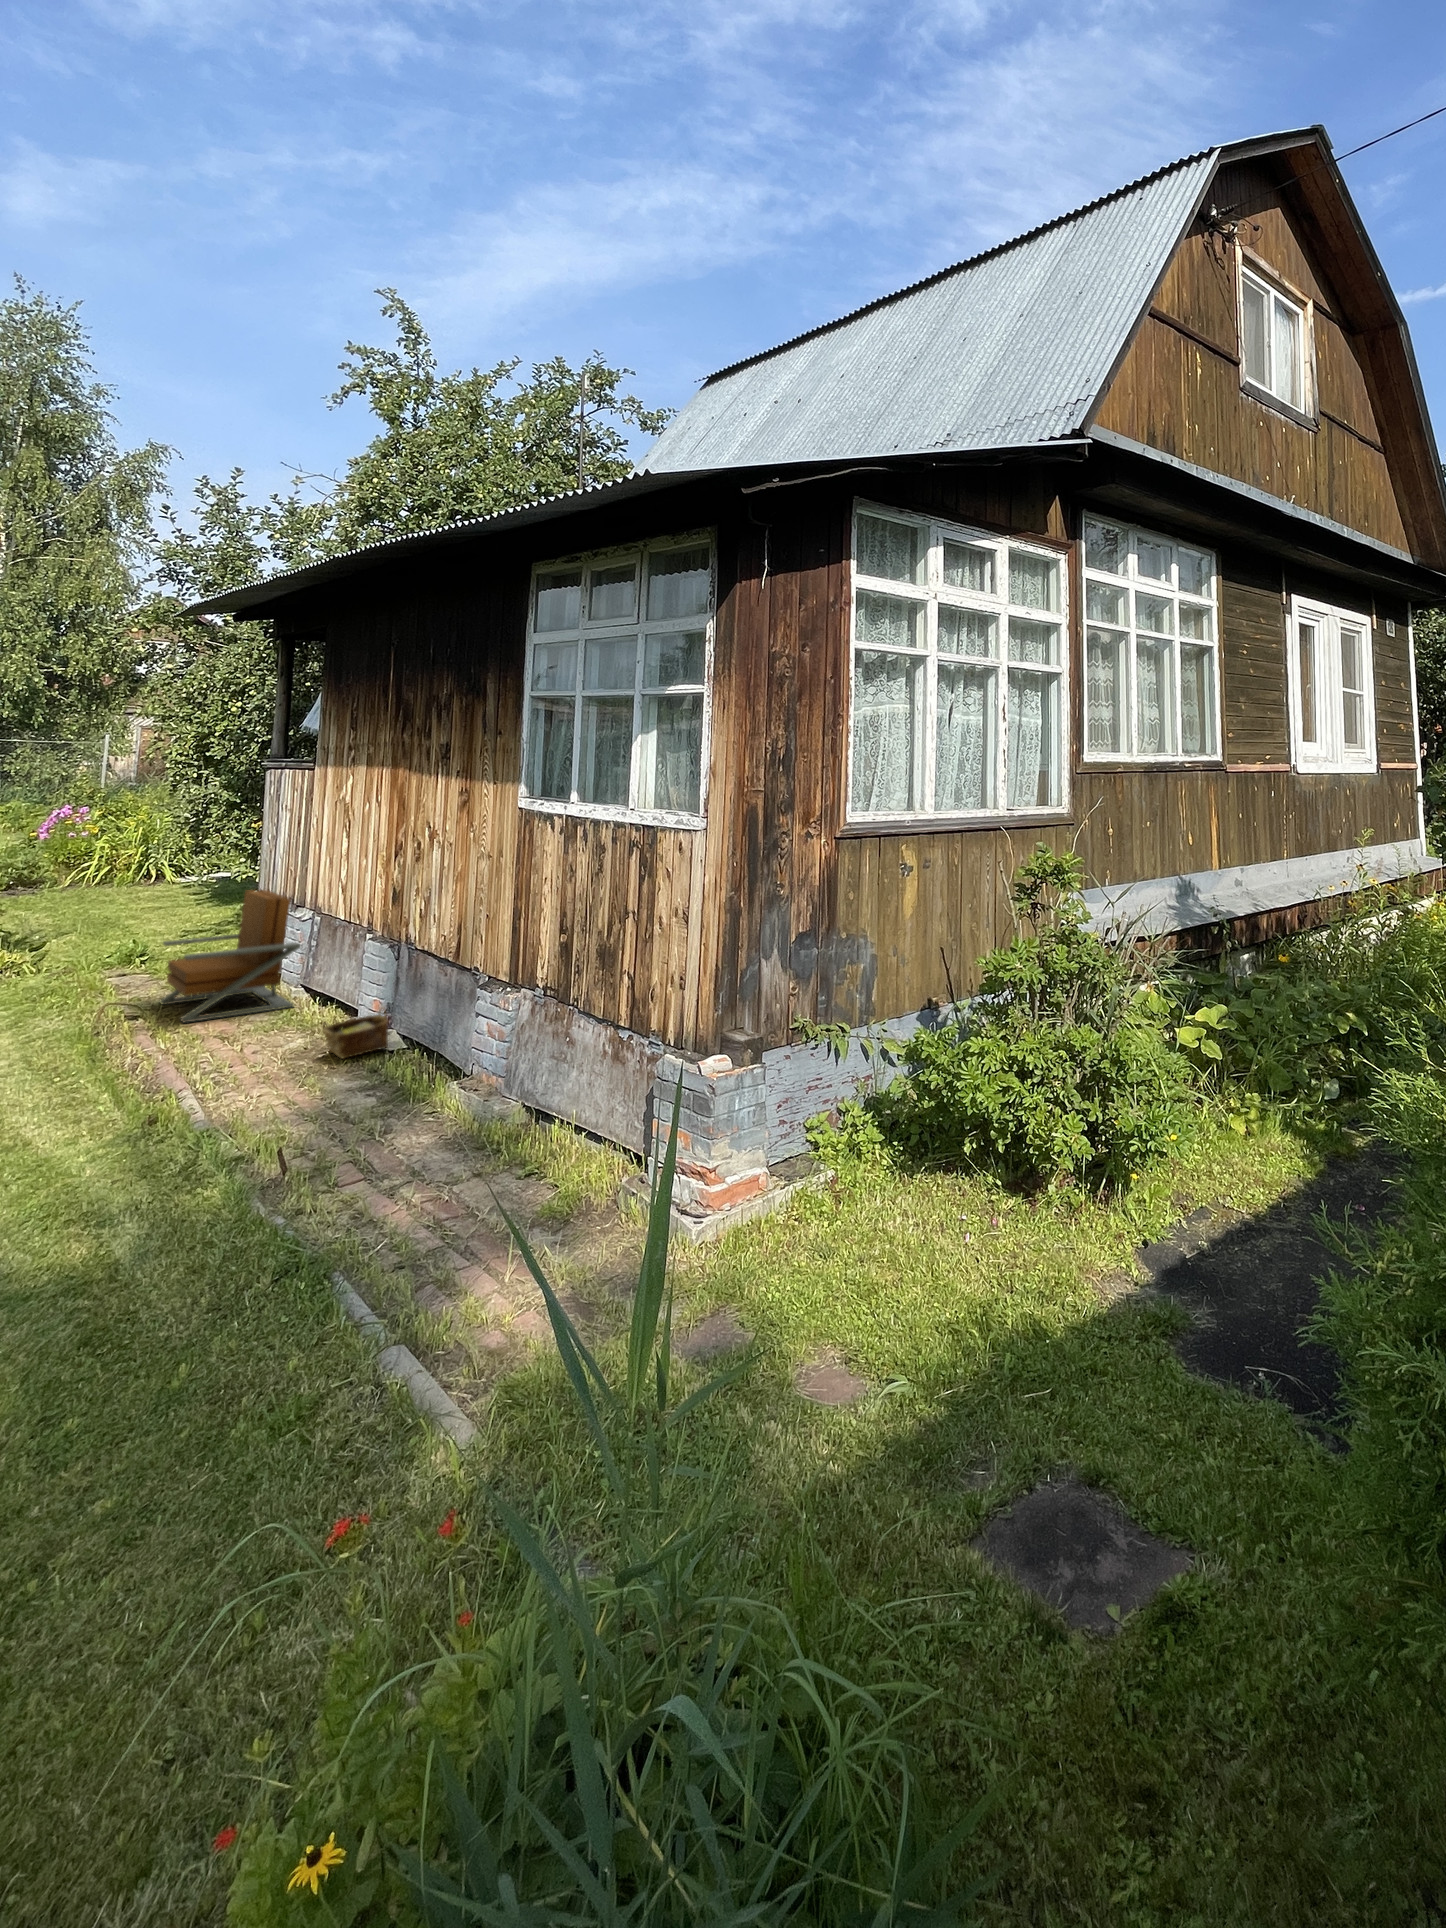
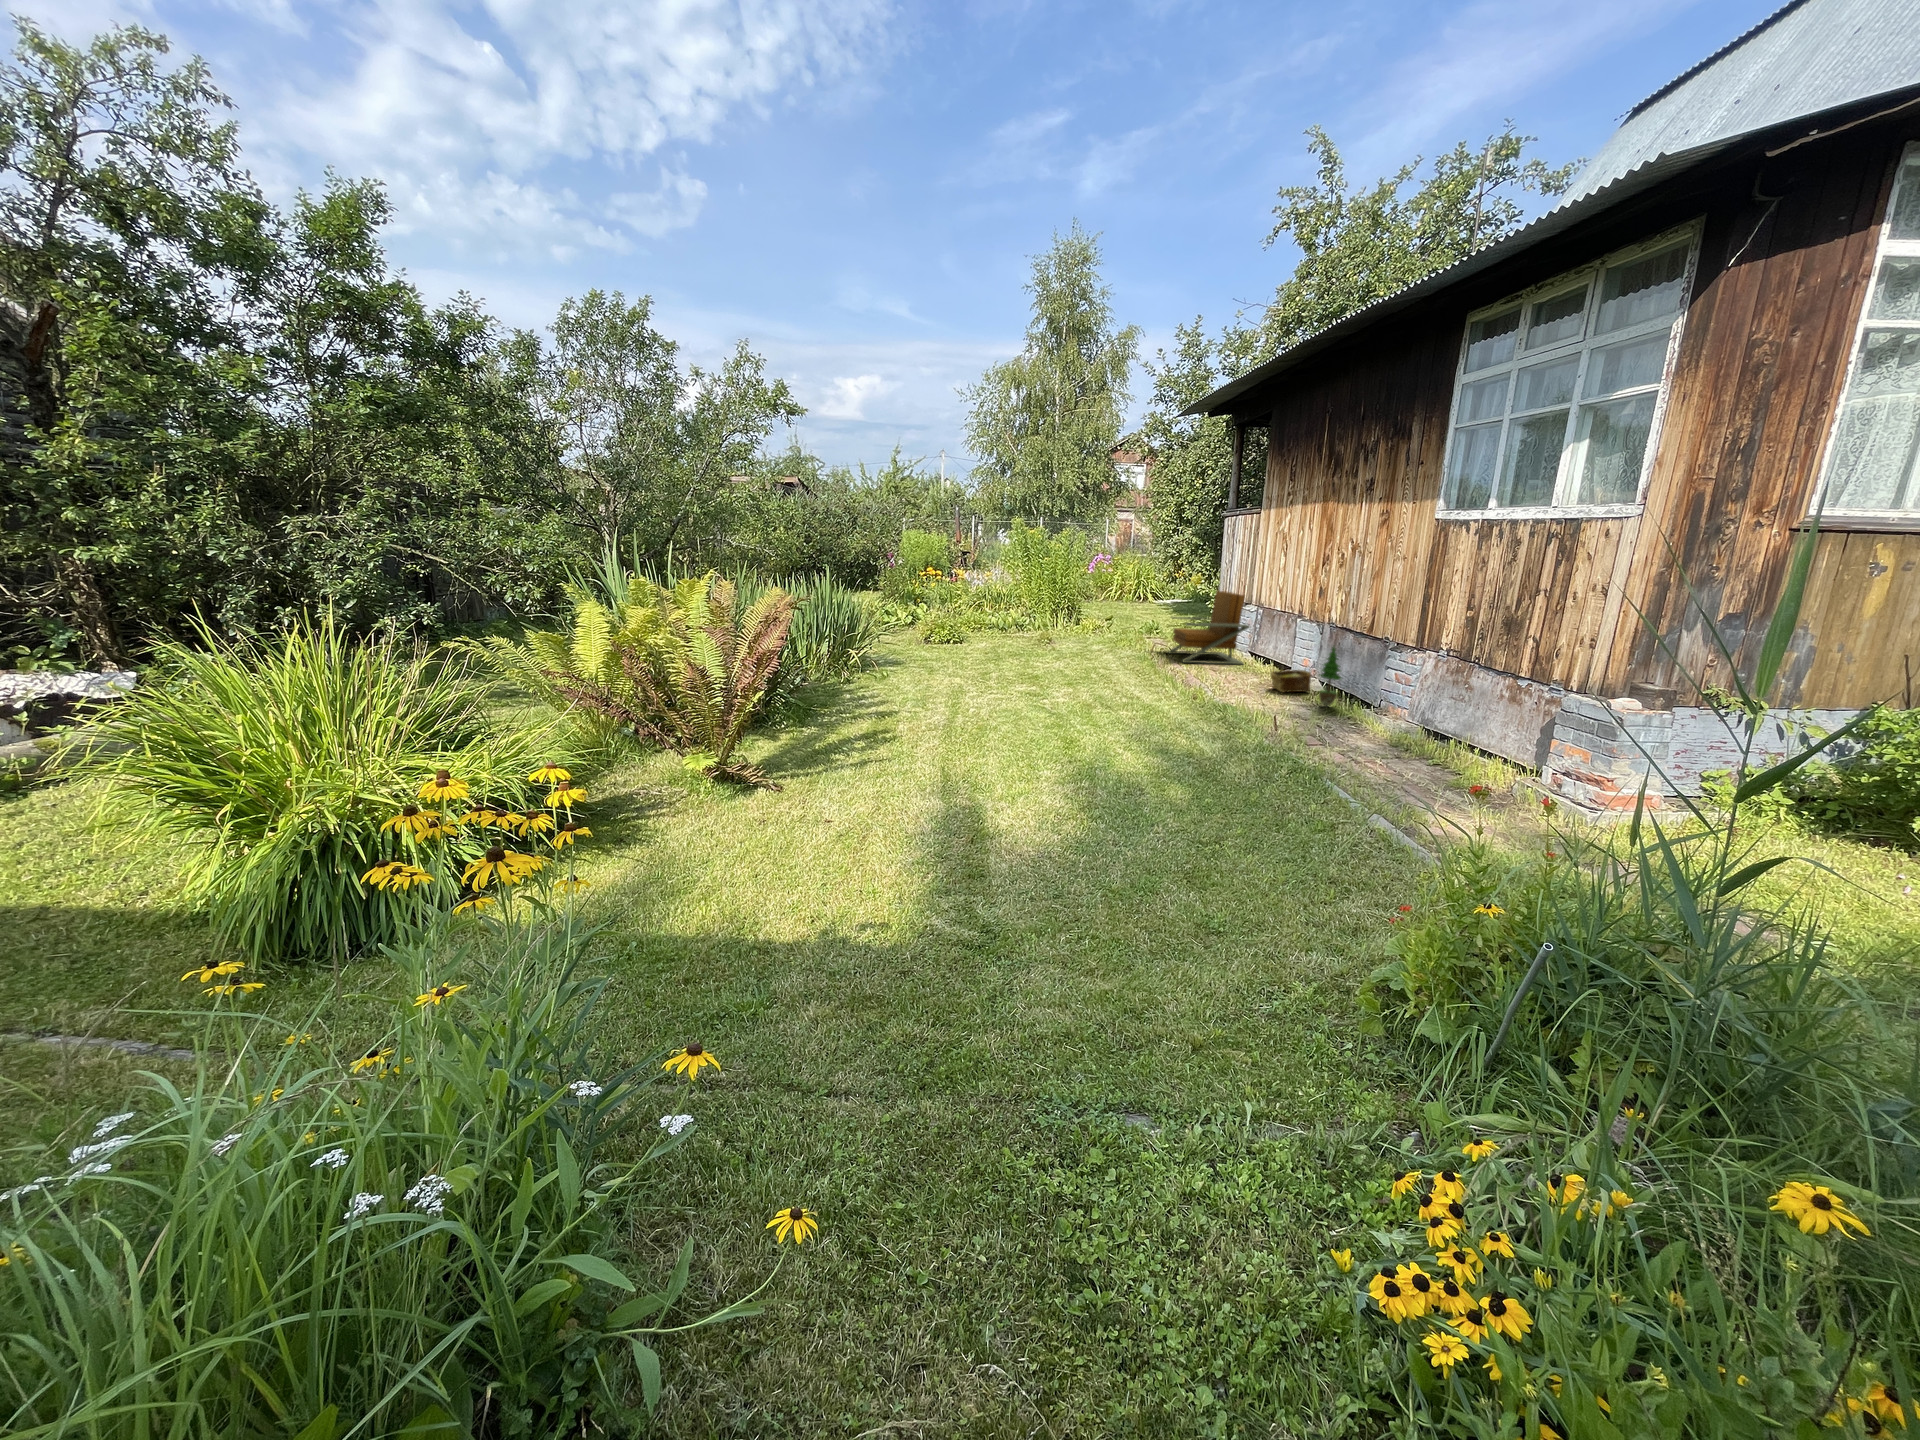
potted tree: none [391,980,427,1075] -> present [1319,647,1341,706]

